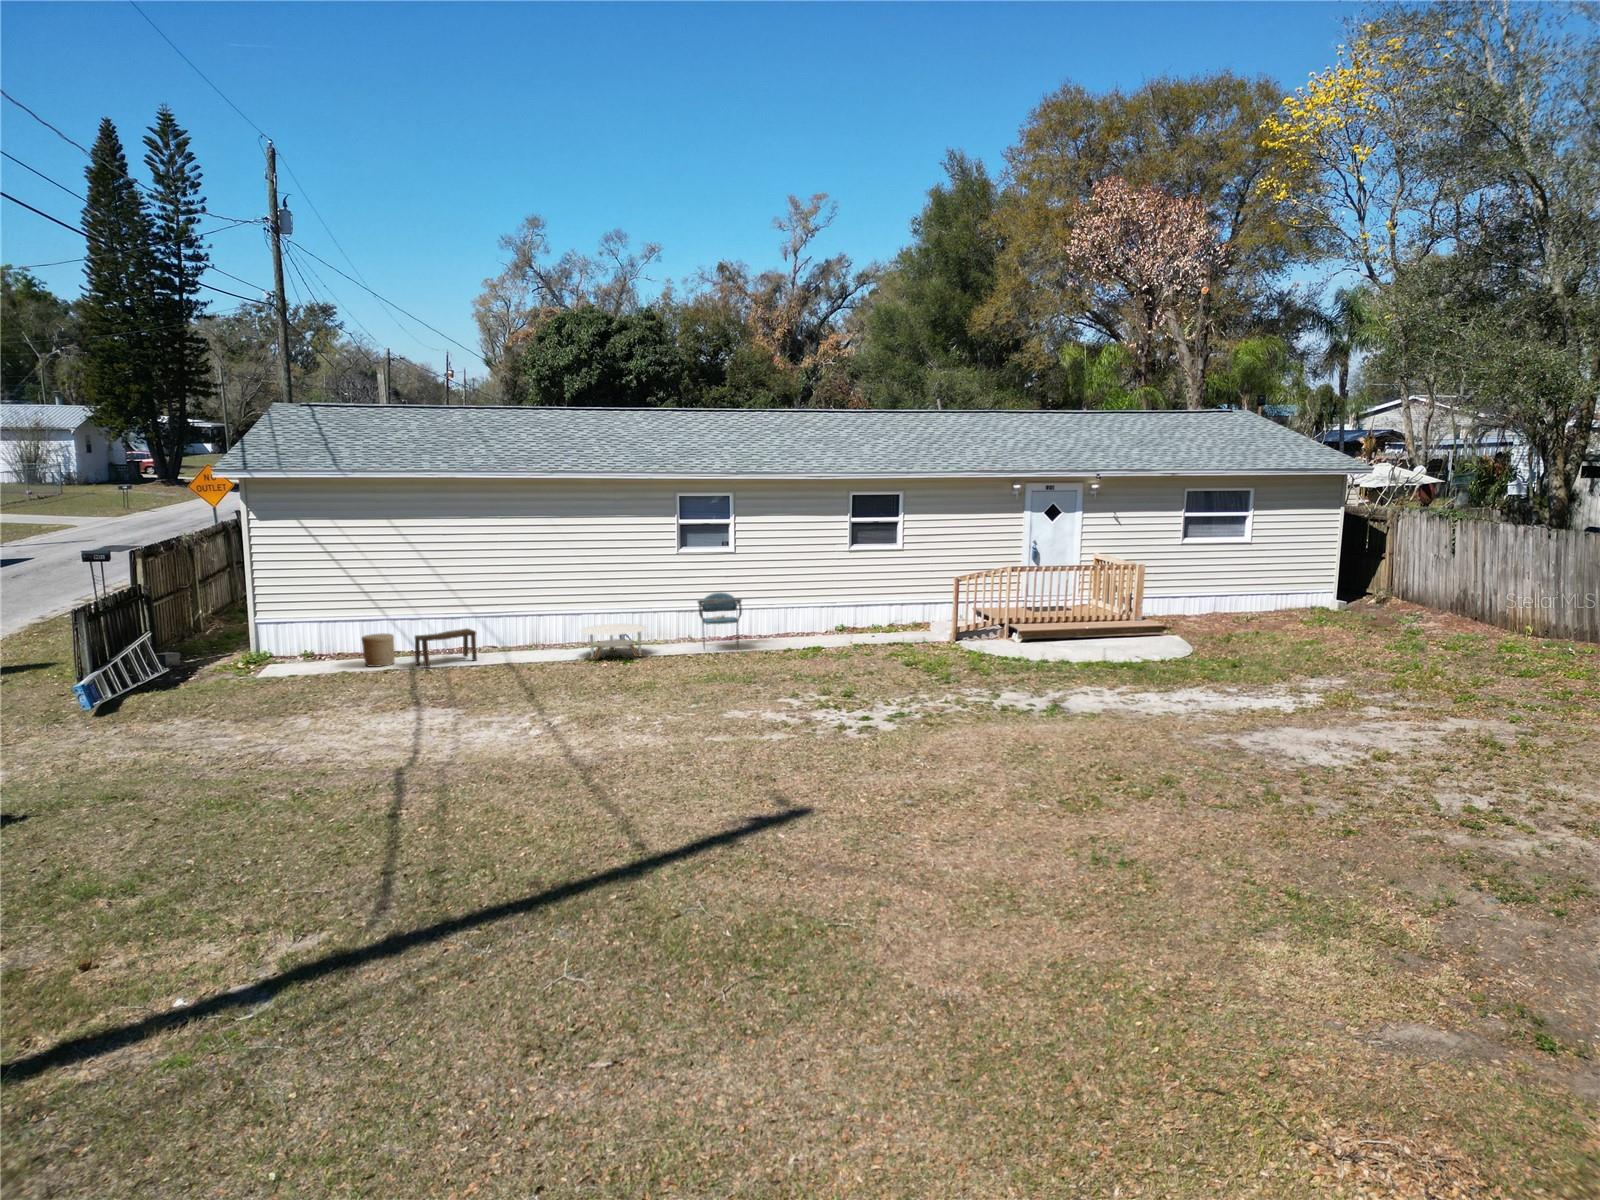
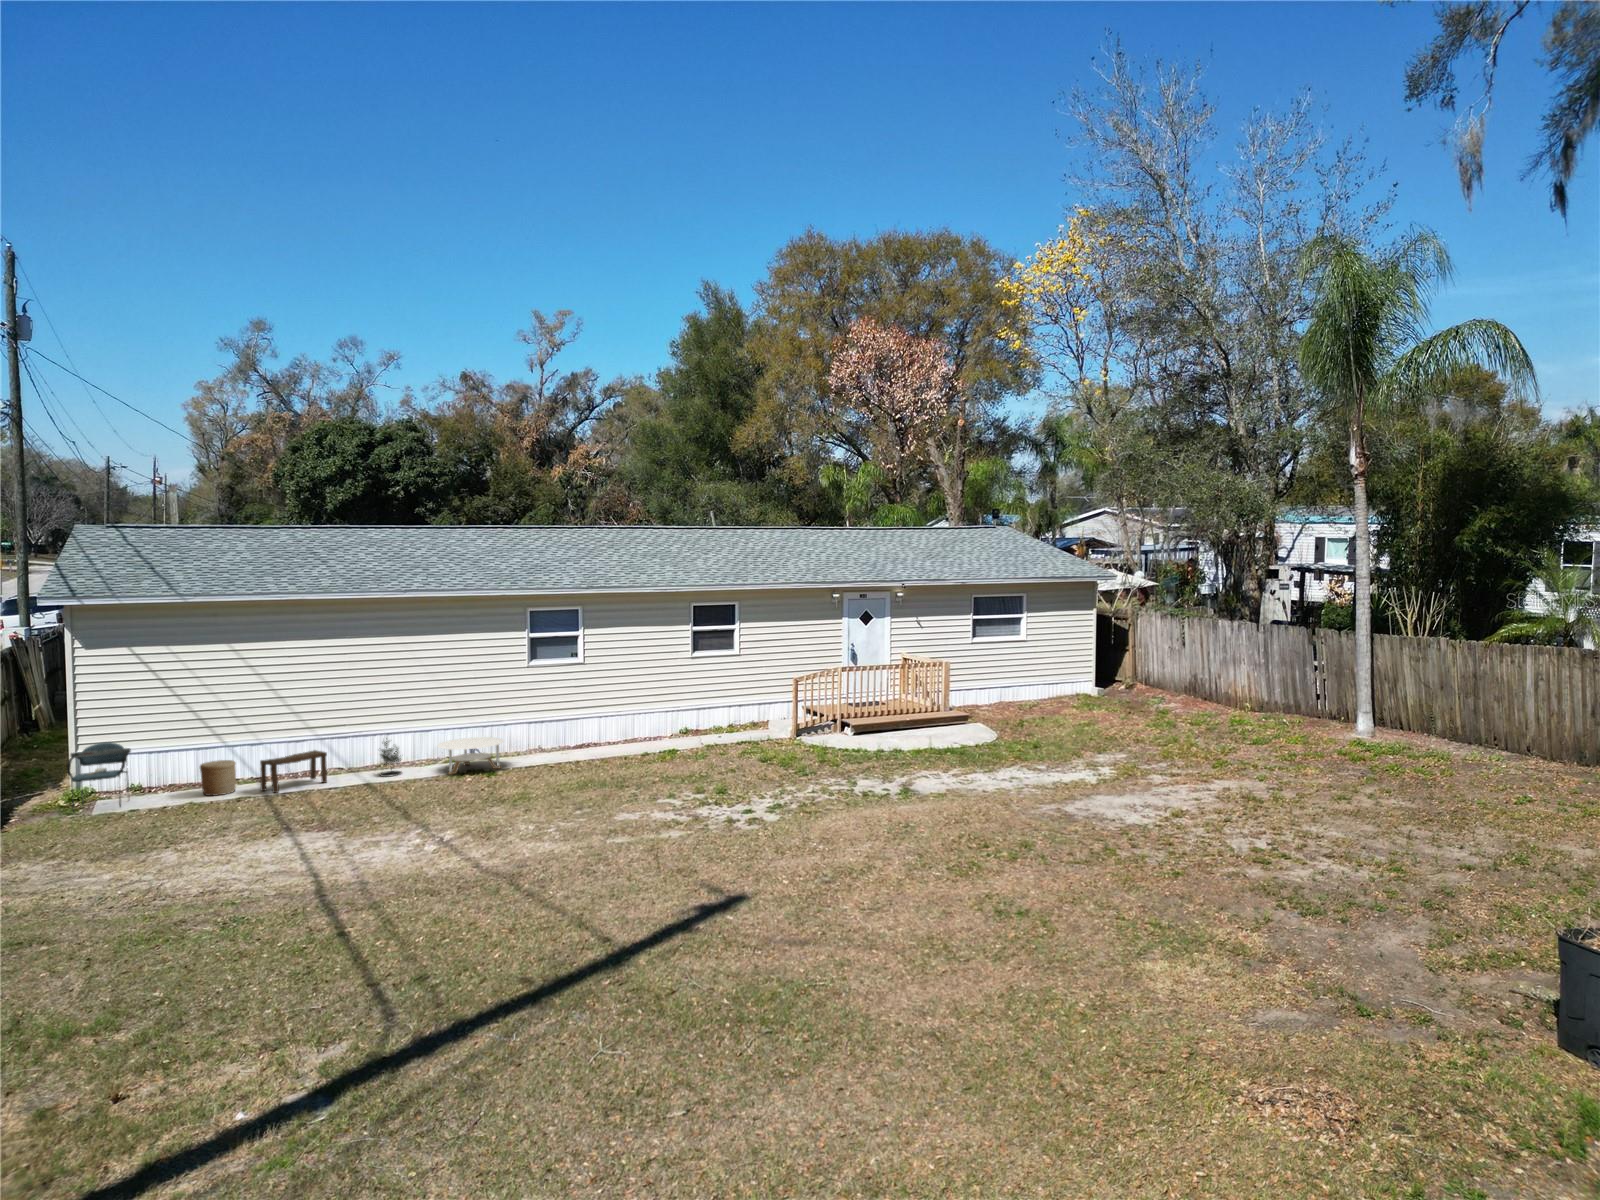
chair: present [698,593,742,646] -> present [67,742,131,809]
potted tree: none [524,618,550,658] -> present [379,738,402,777]

